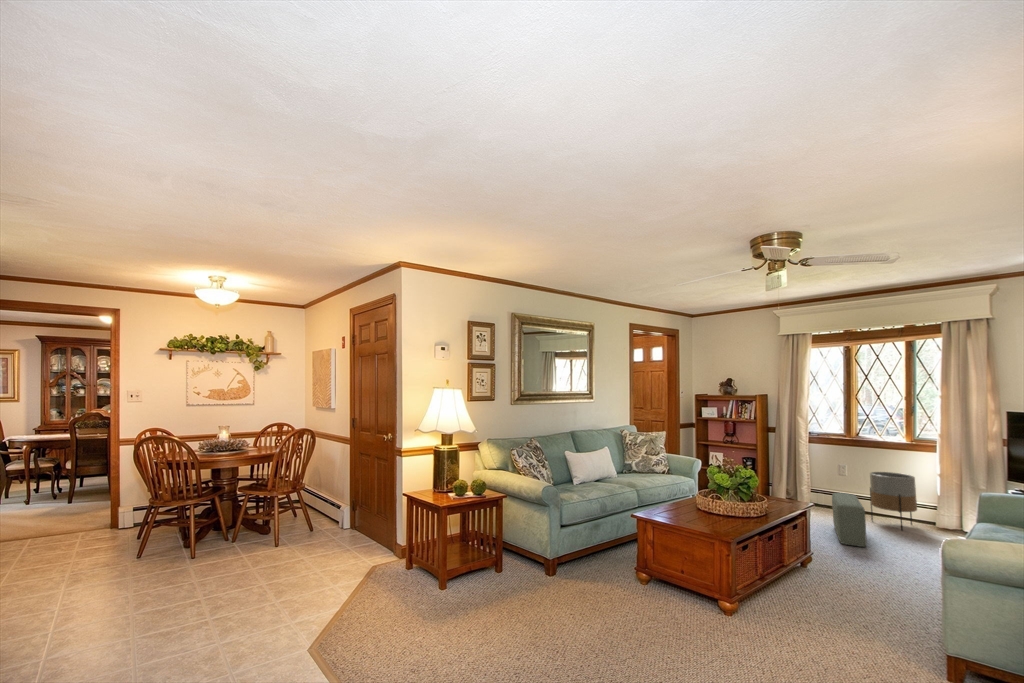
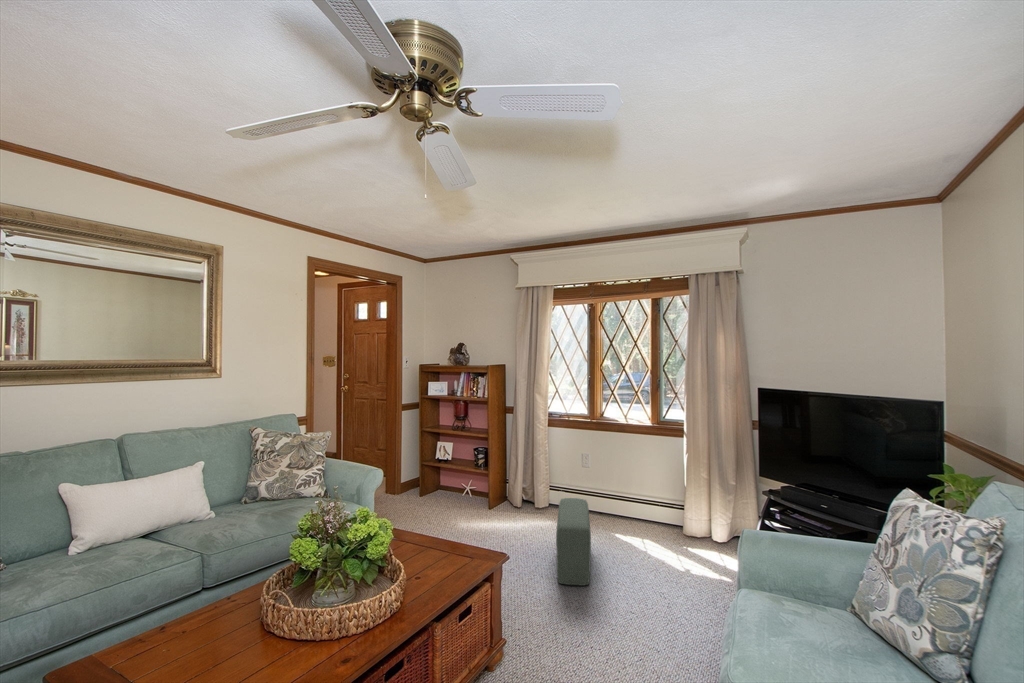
planter: present [870,472,917,530] -> none [606,461,653,539]

